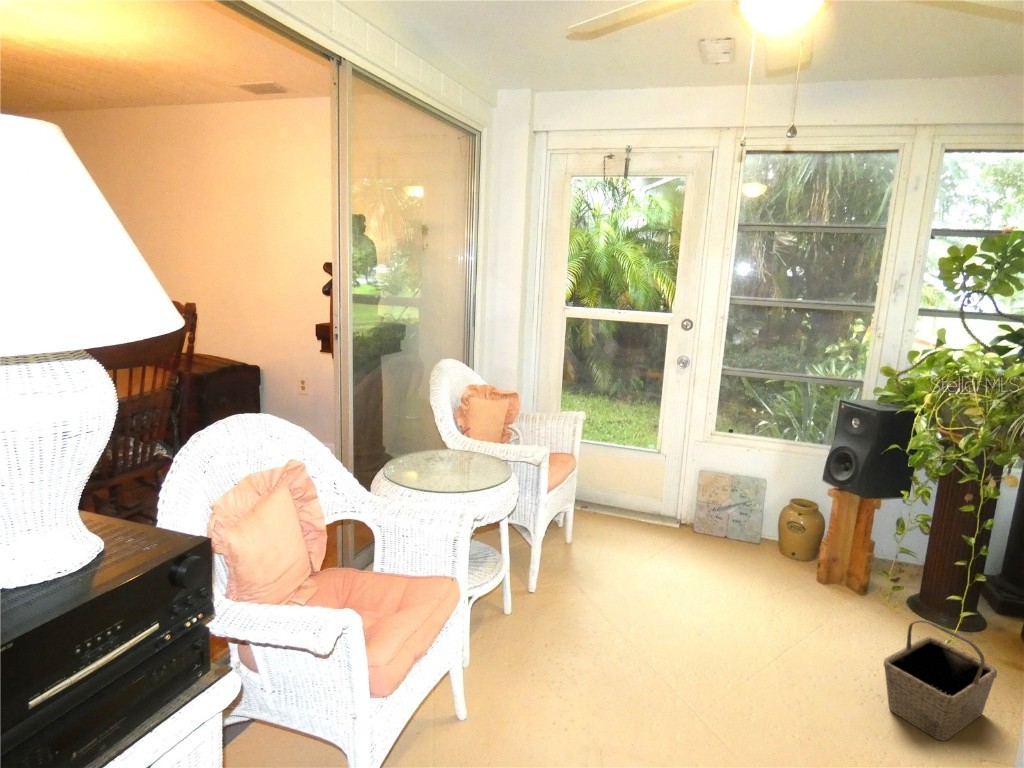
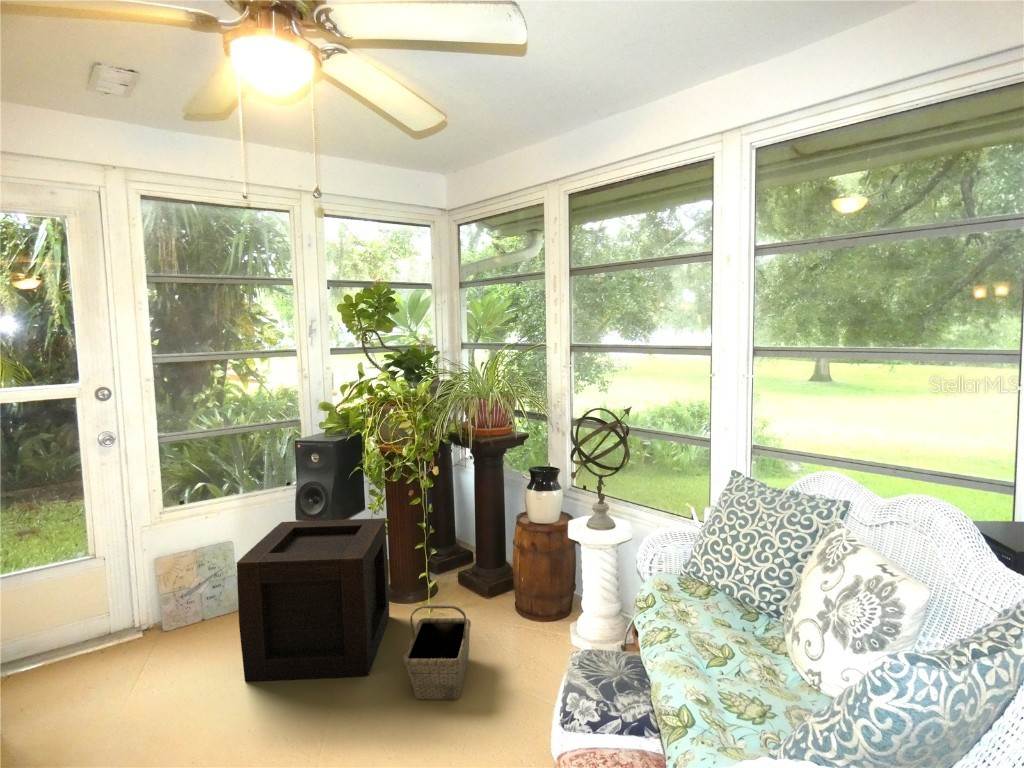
wooden crate: none [736,477,924,659] -> present [237,518,389,681]

